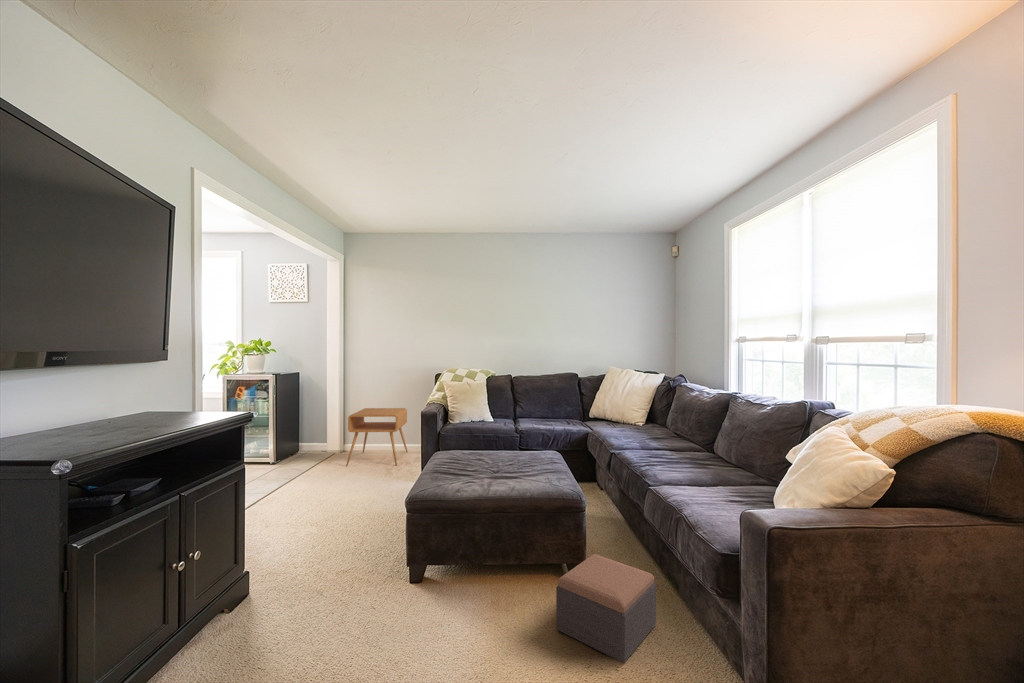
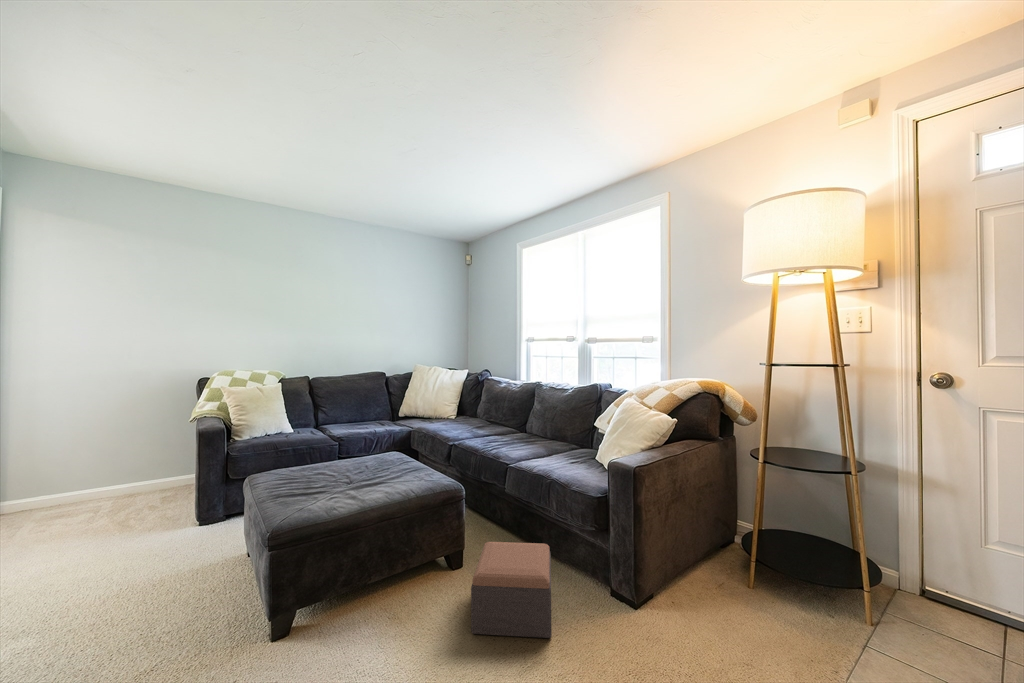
side table: present [346,408,408,466] -> none [30,430,148,528]

